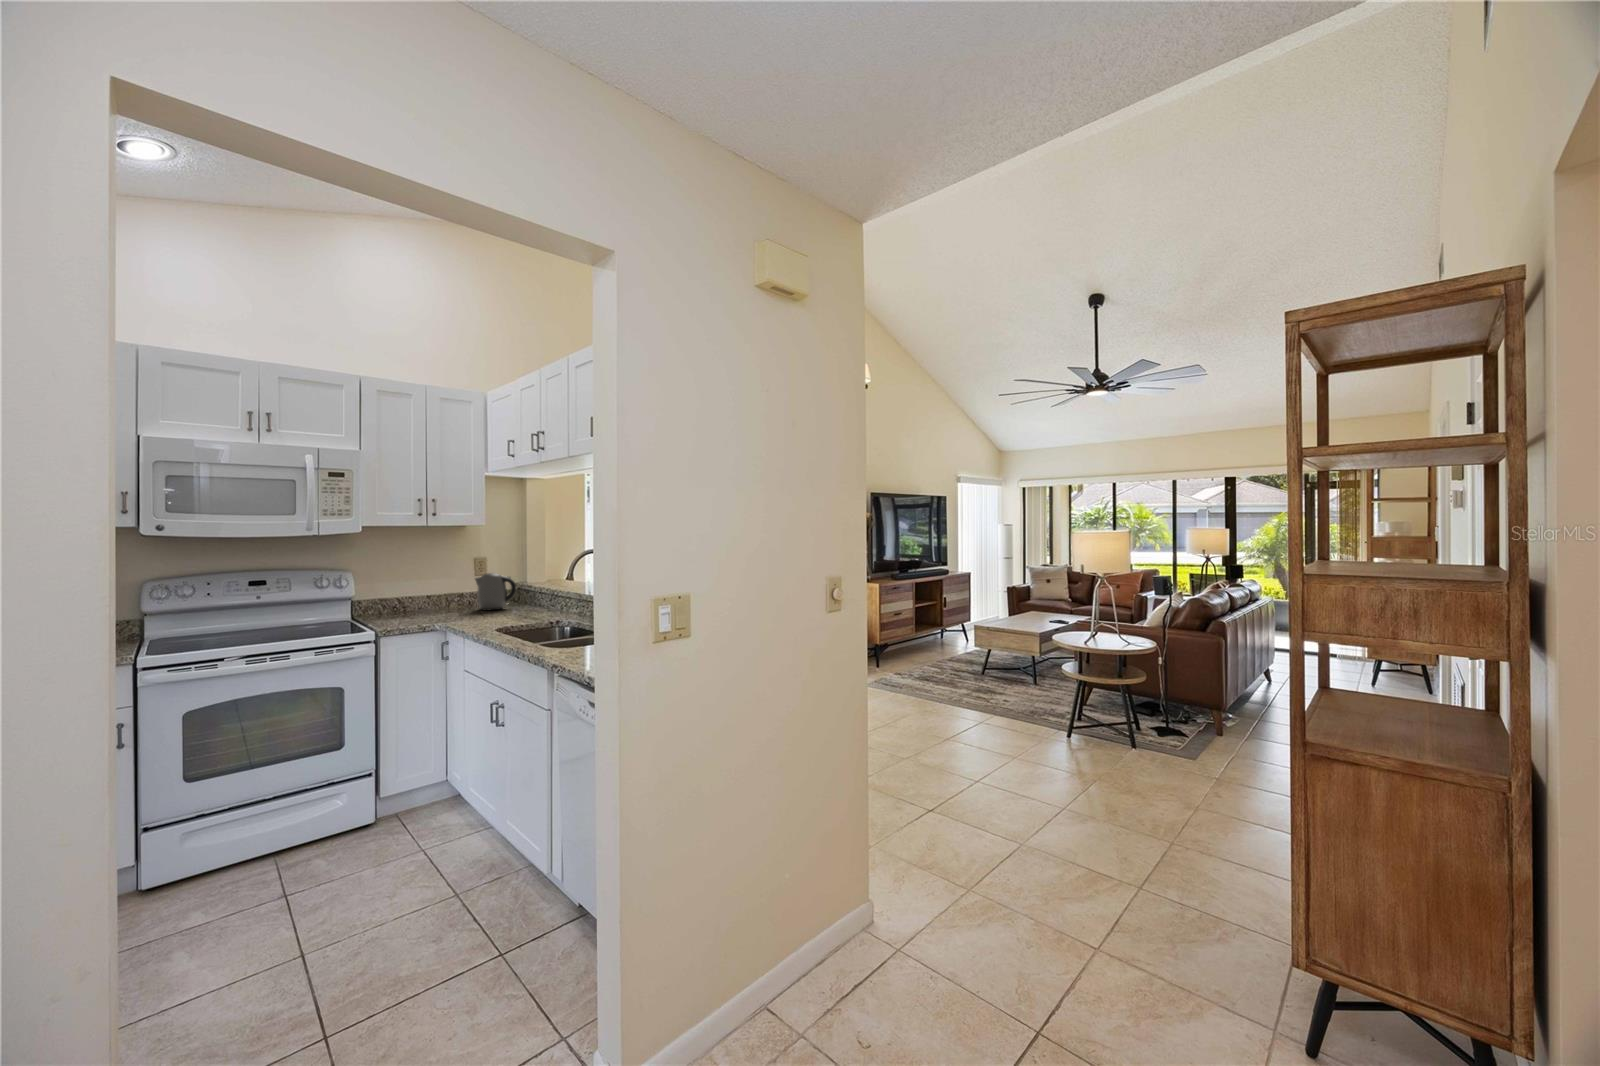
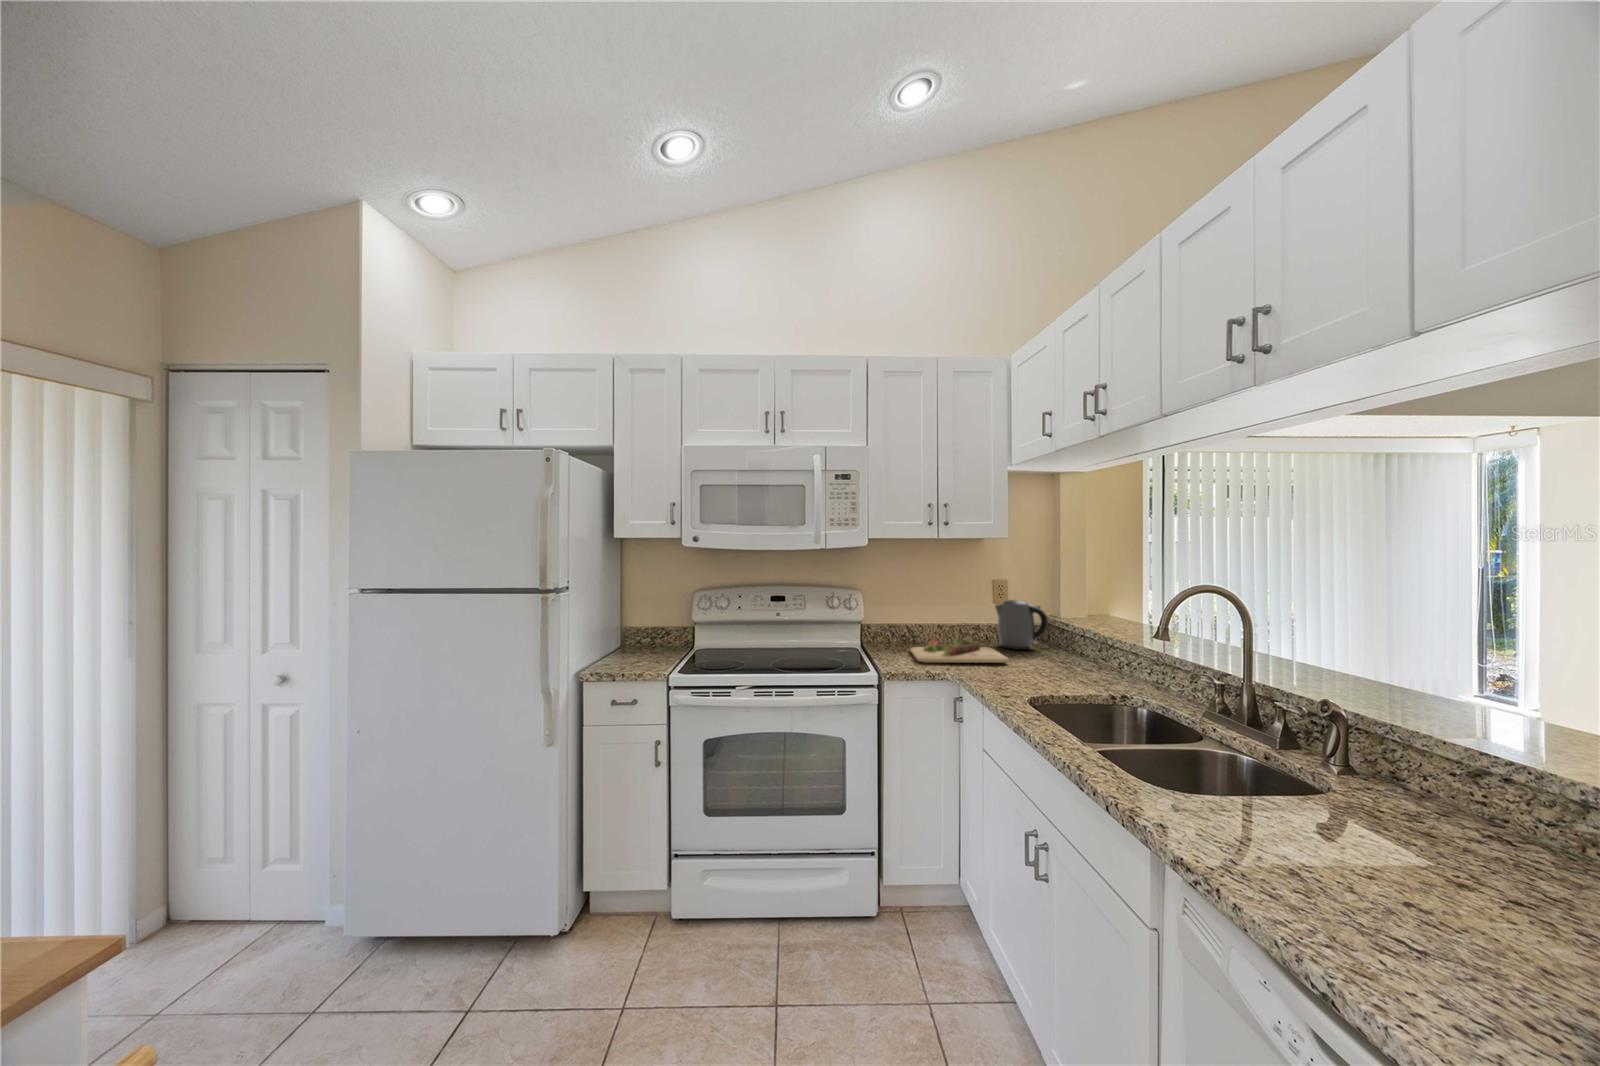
cutting board: none [400,603,484,624] -> present [910,638,1009,663]

